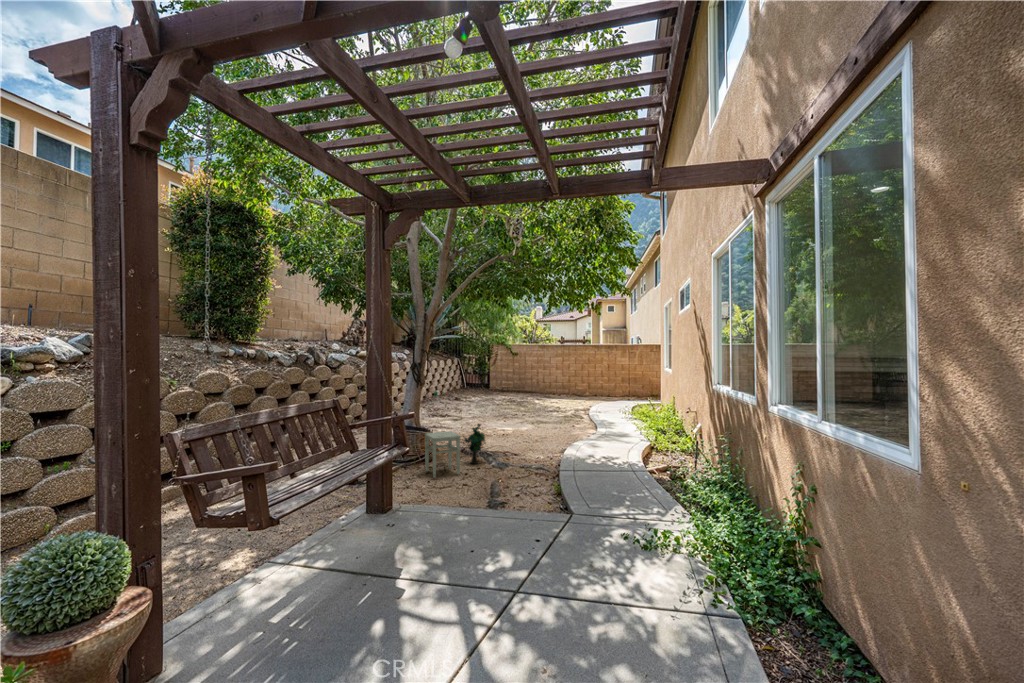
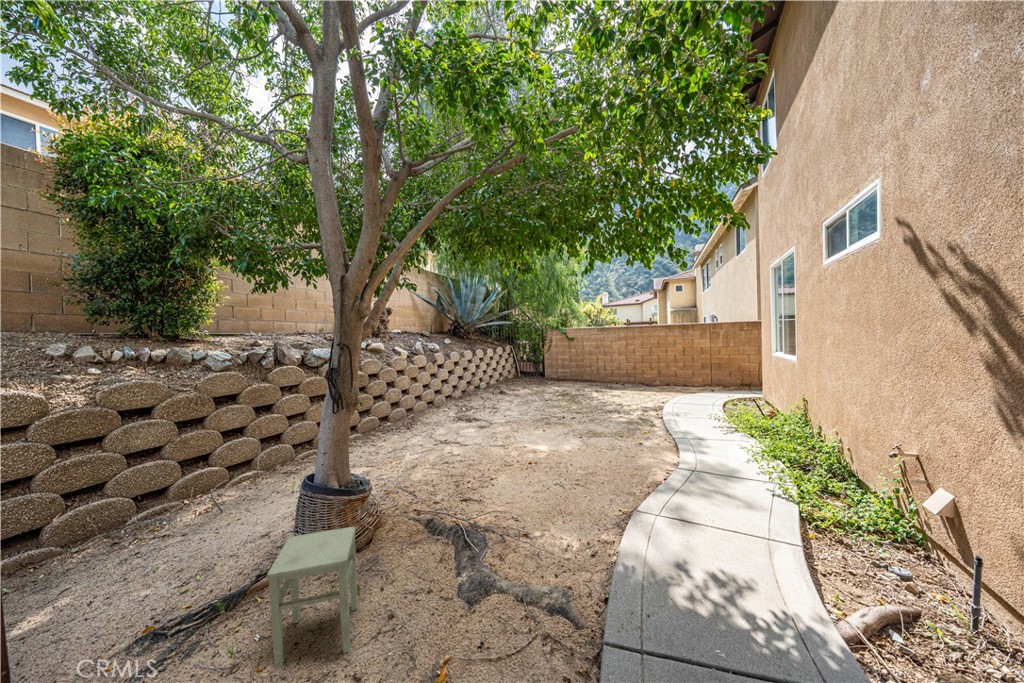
decorative plant: present [464,424,485,464] -> none [393,501,444,589]

